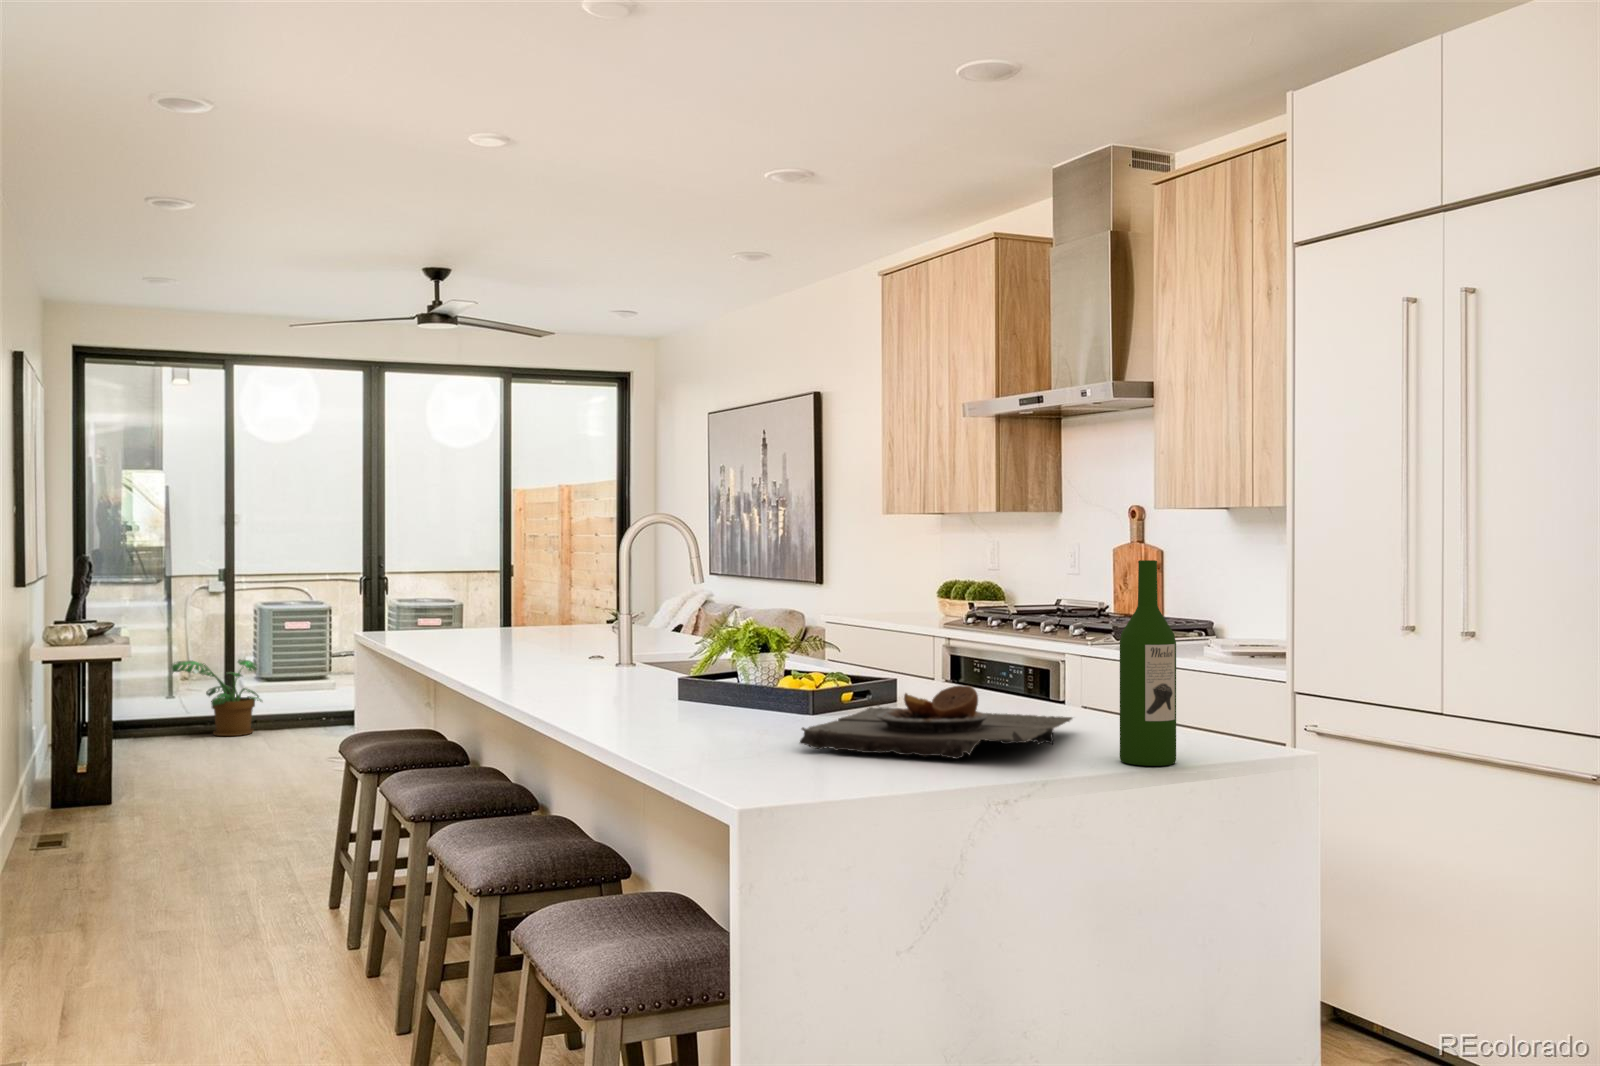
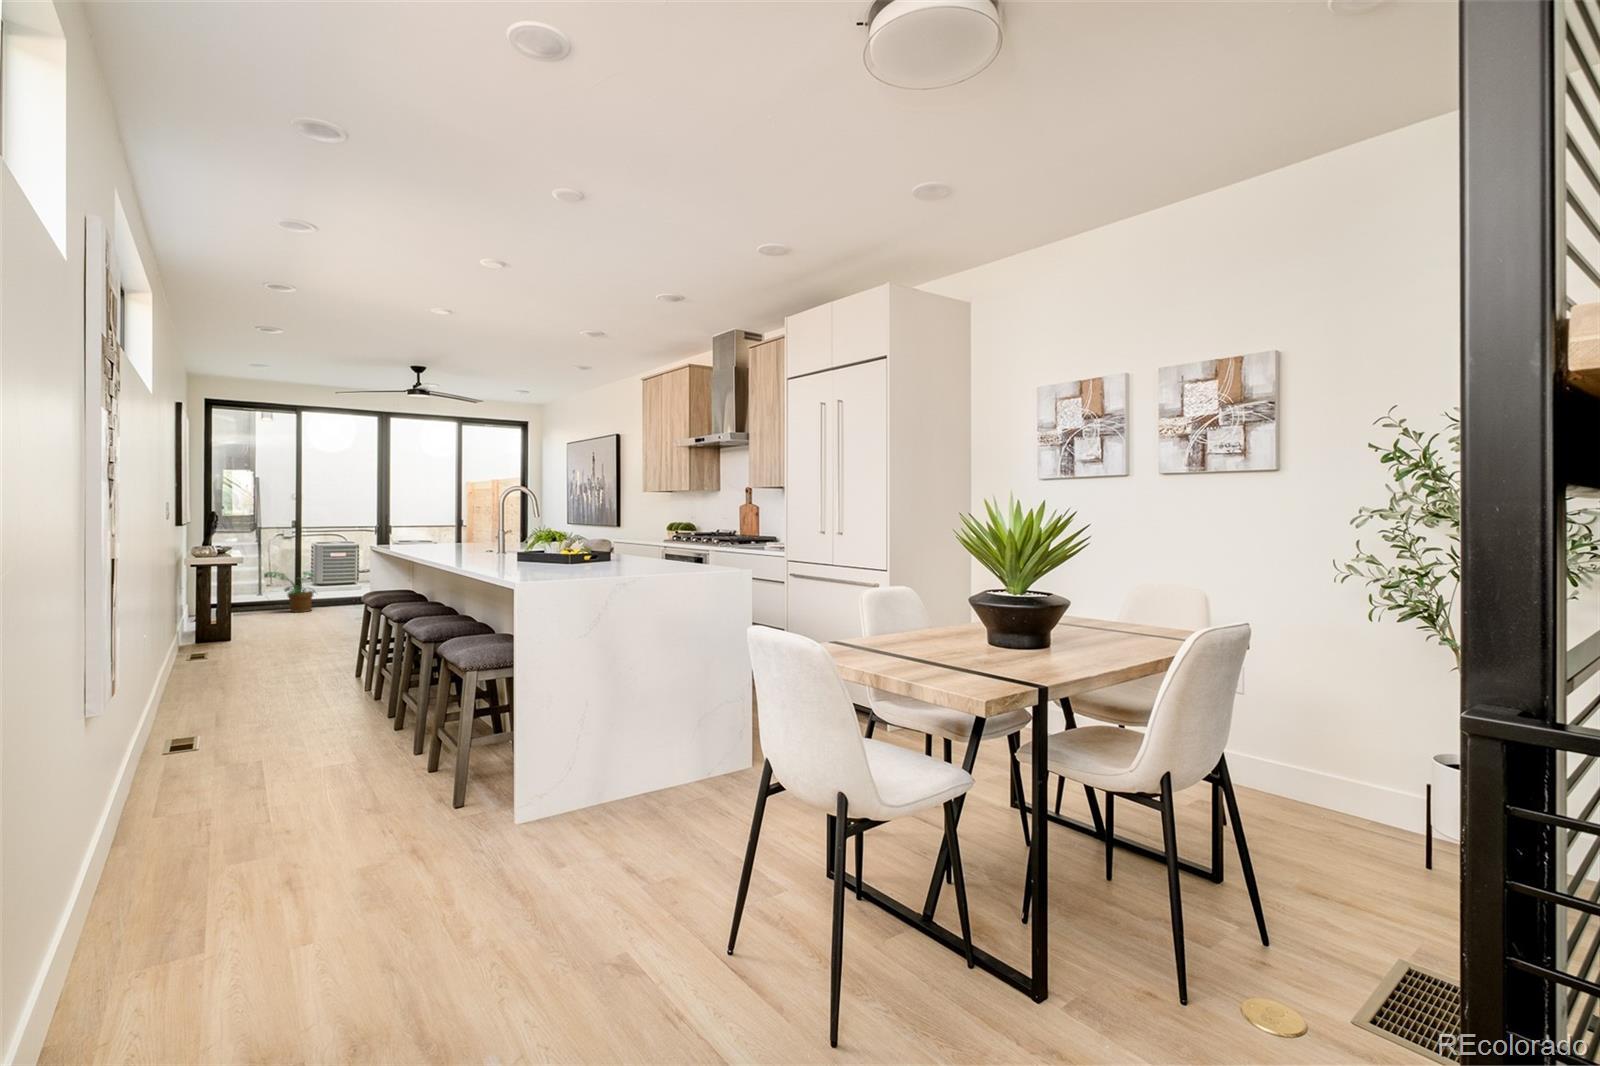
wine bottle: present [1120,560,1176,766] -> none [672,497,692,571]
plate: present [800,685,1072,759] -> none [553,546,667,571]

